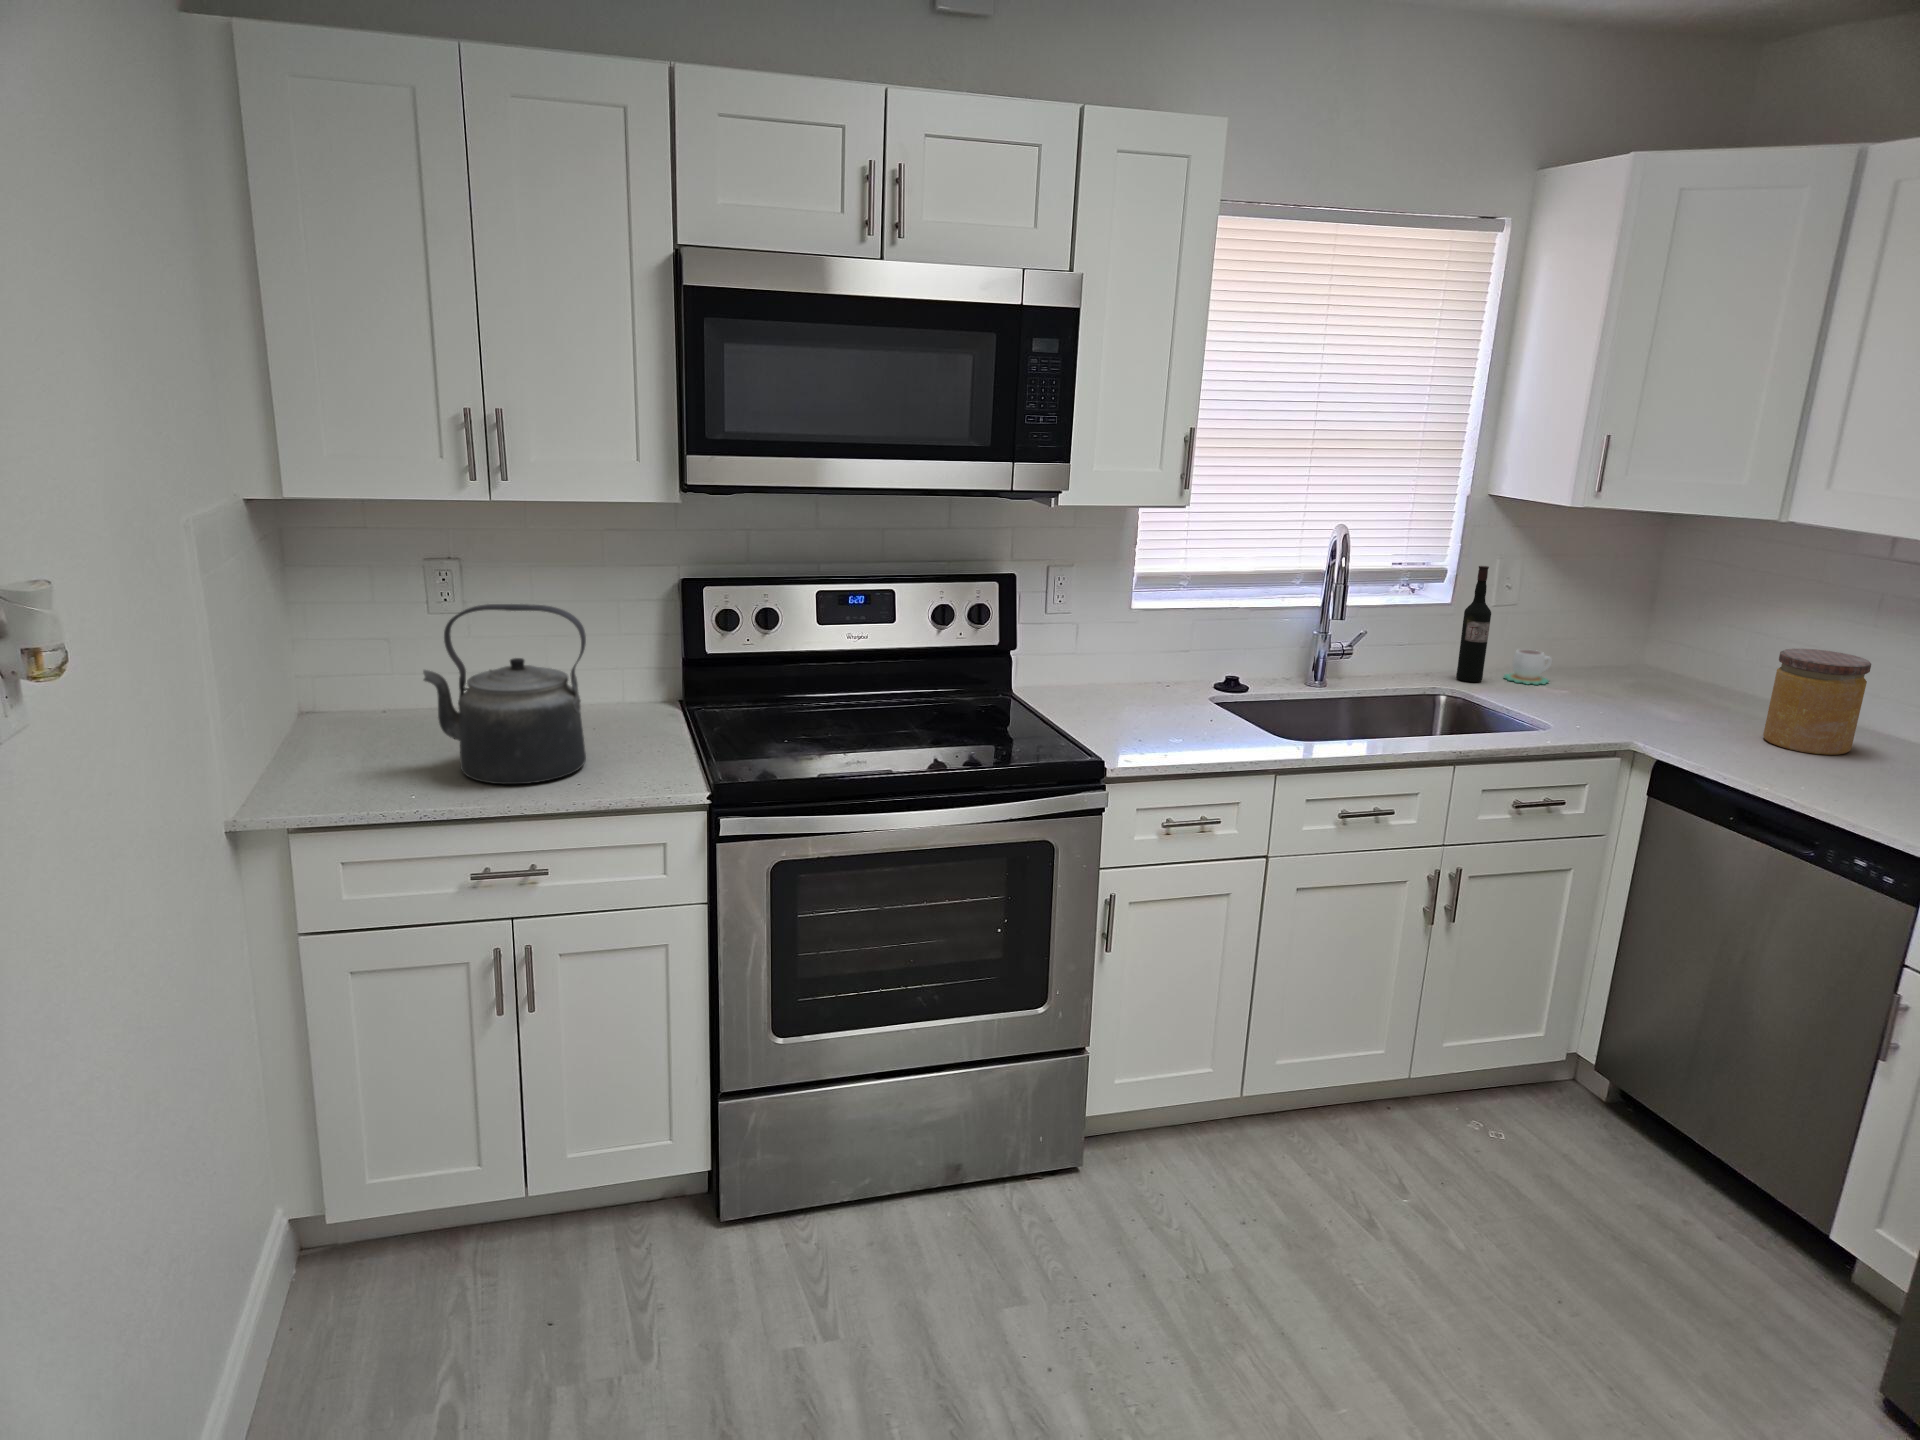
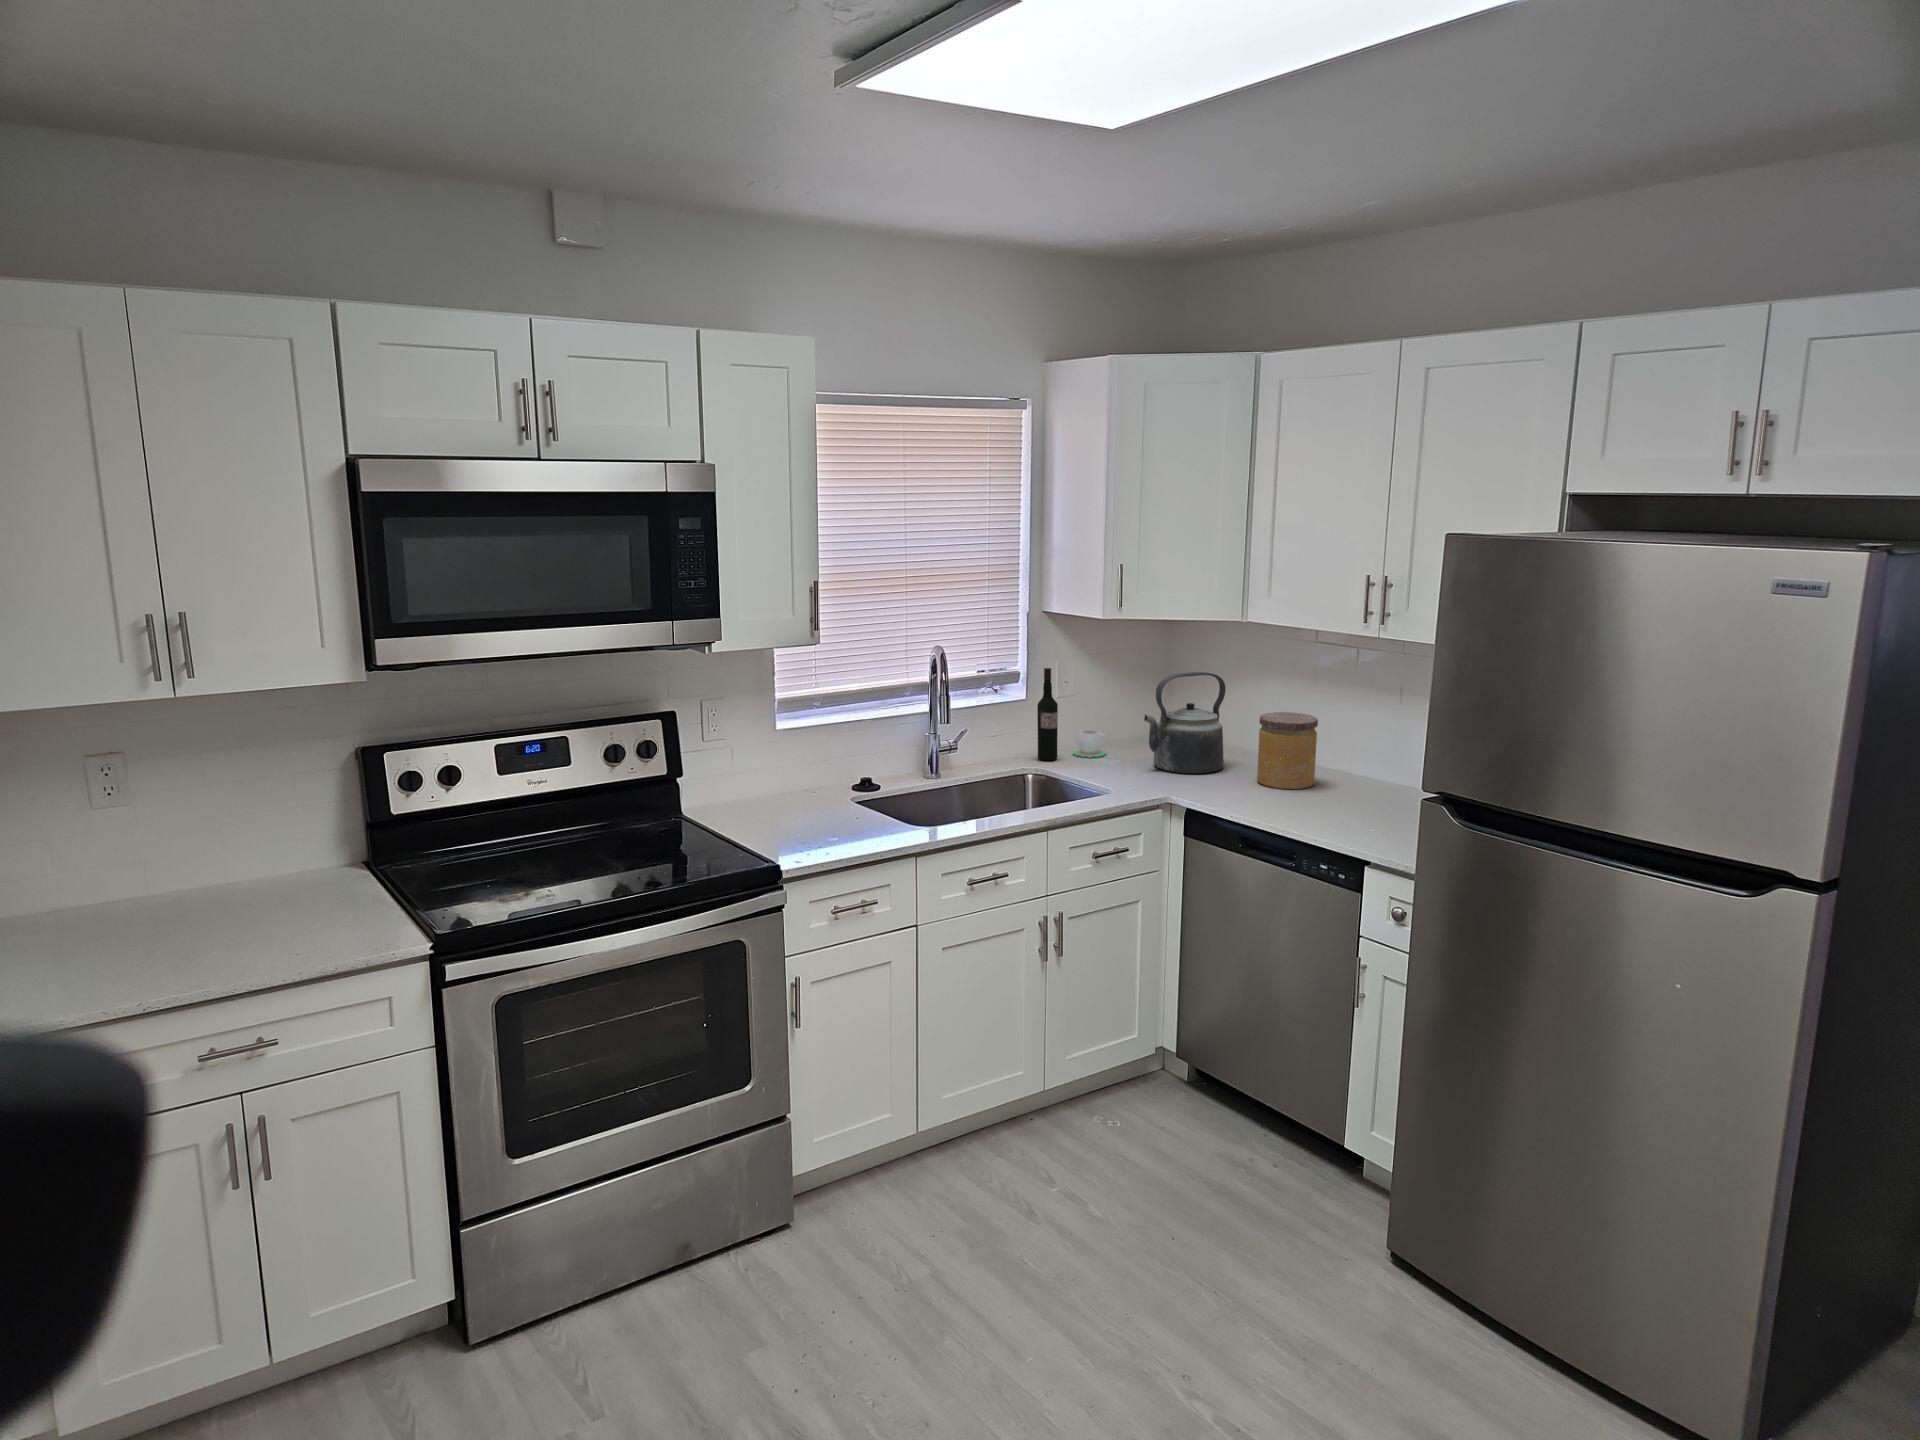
kettle: present [423,604,586,784] -> present [1144,672,1225,774]

